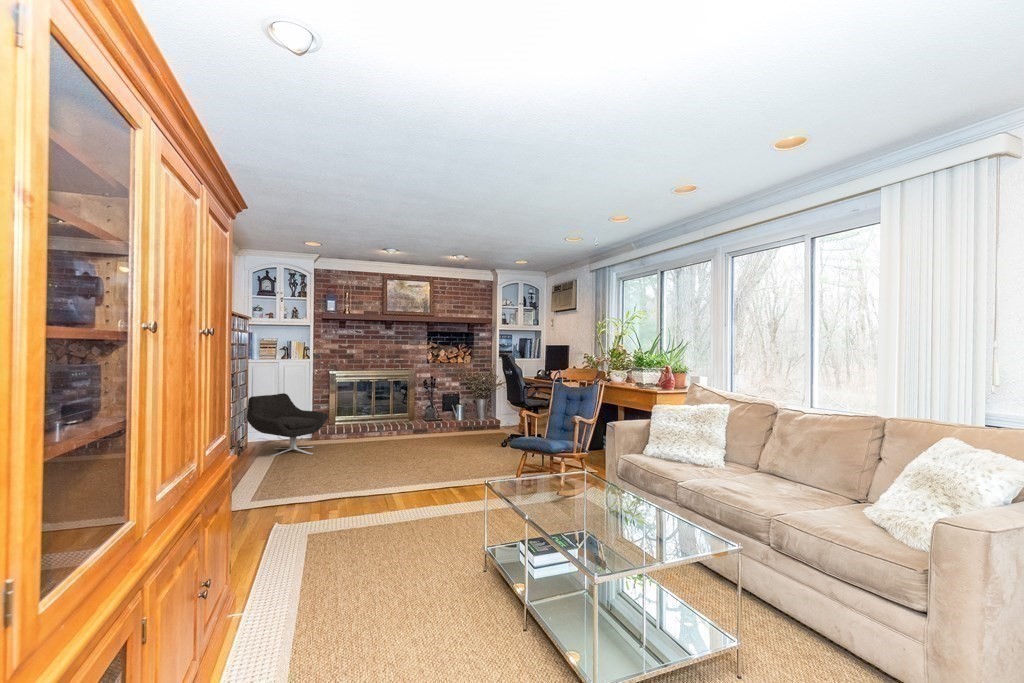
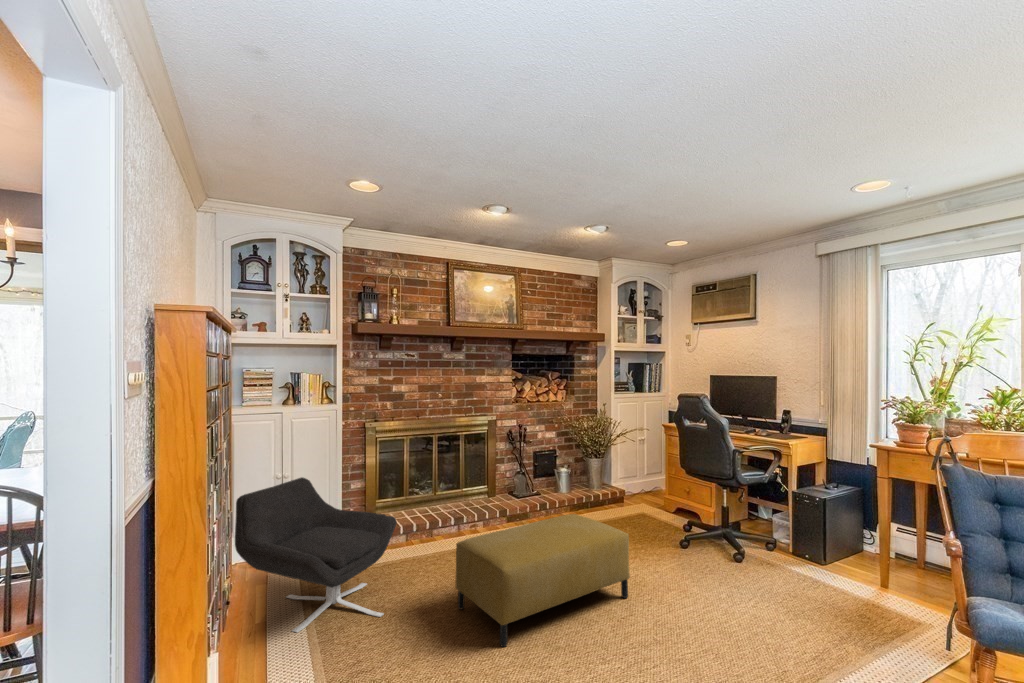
ottoman: none [348,417,436,463] -> present [455,514,630,647]

